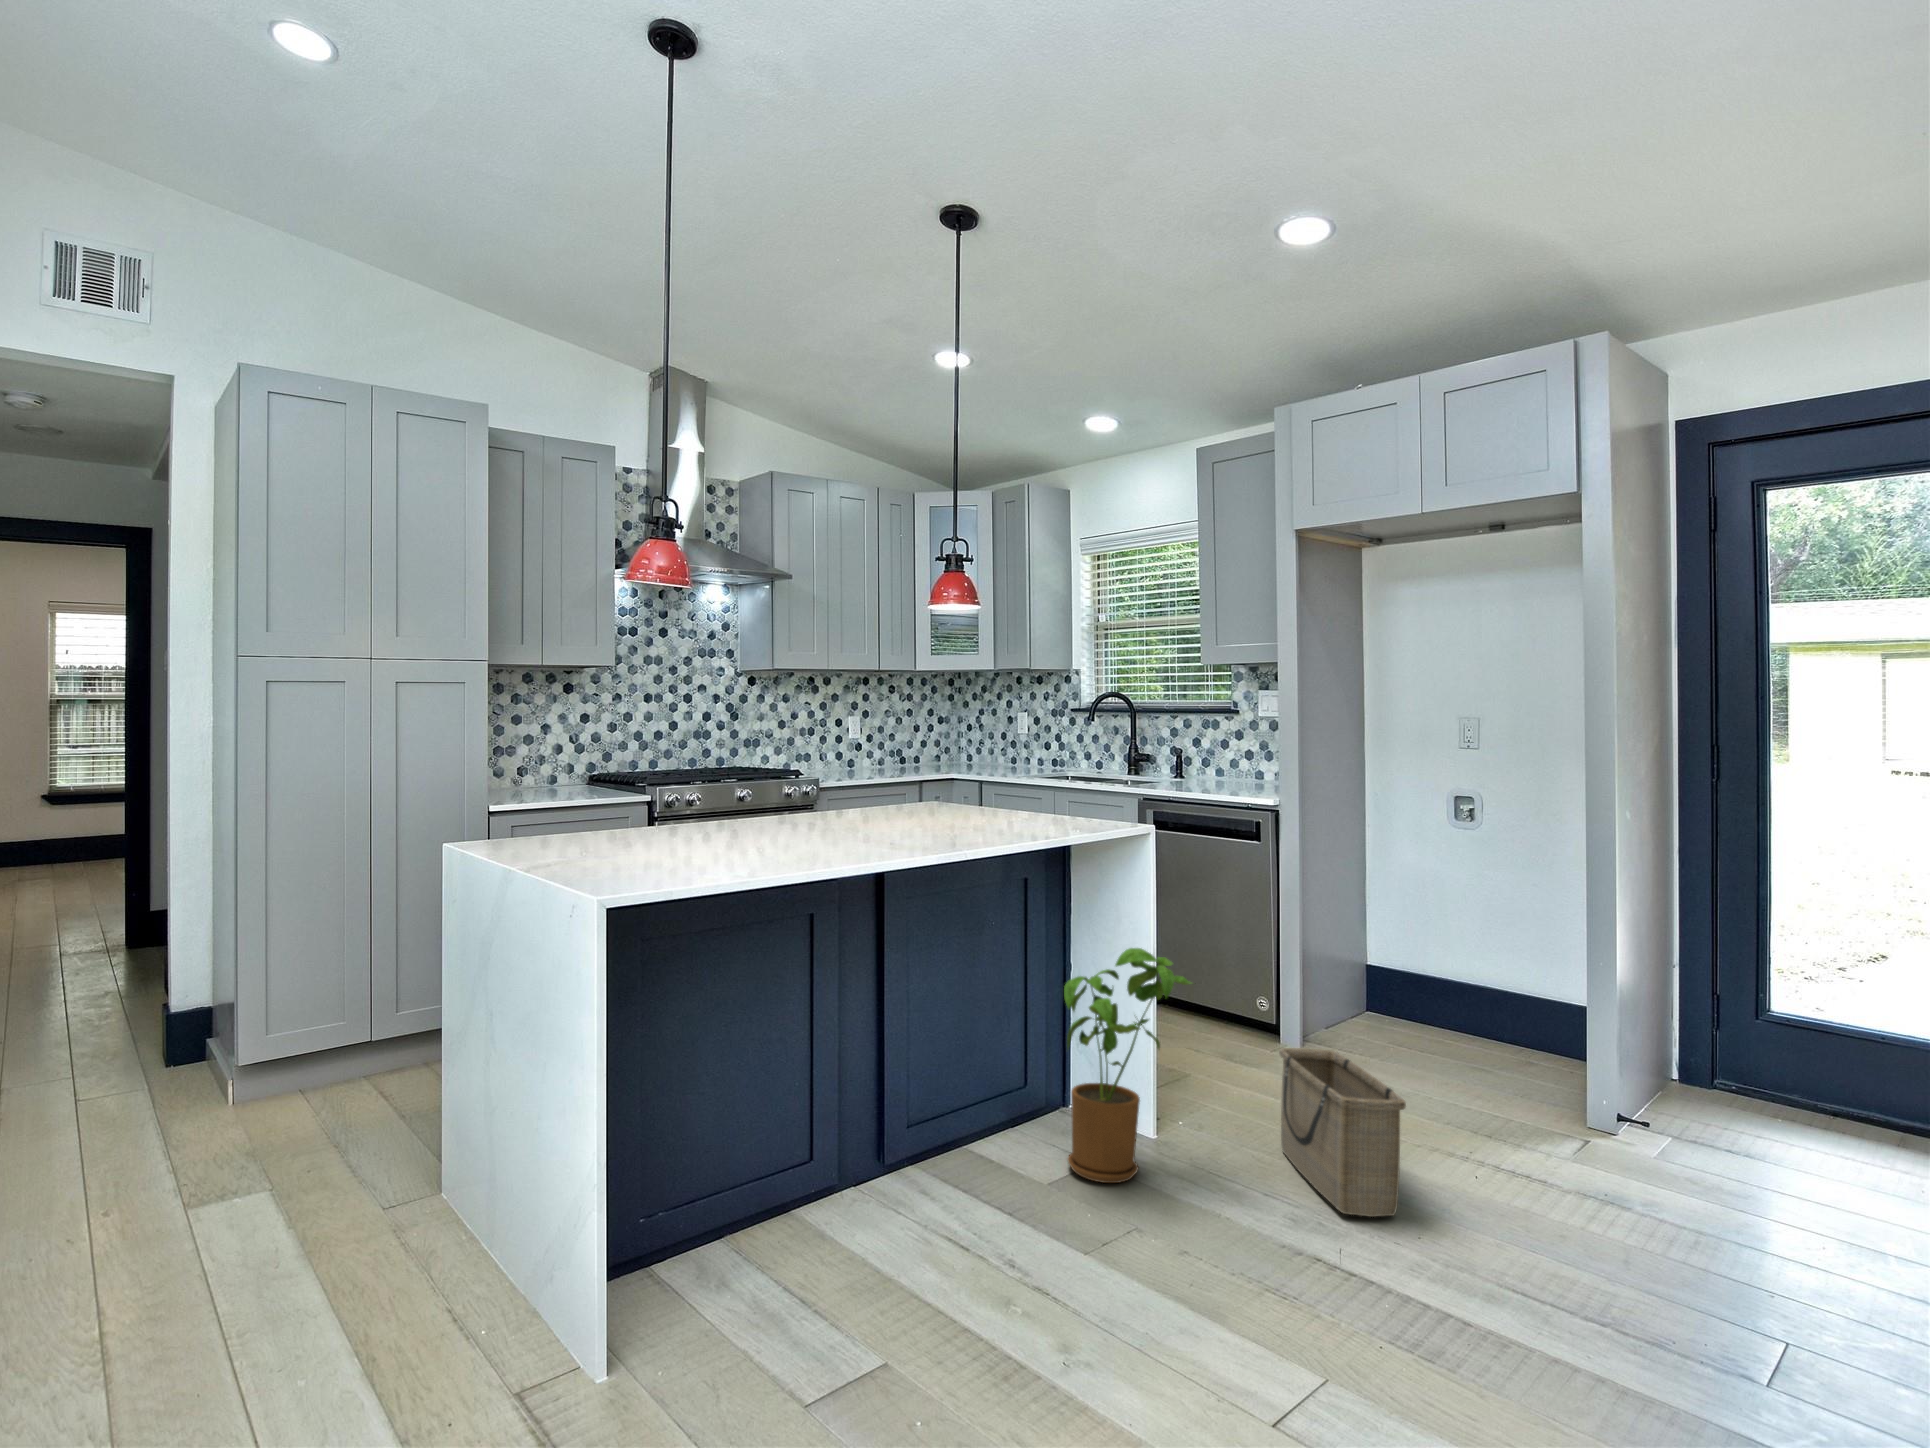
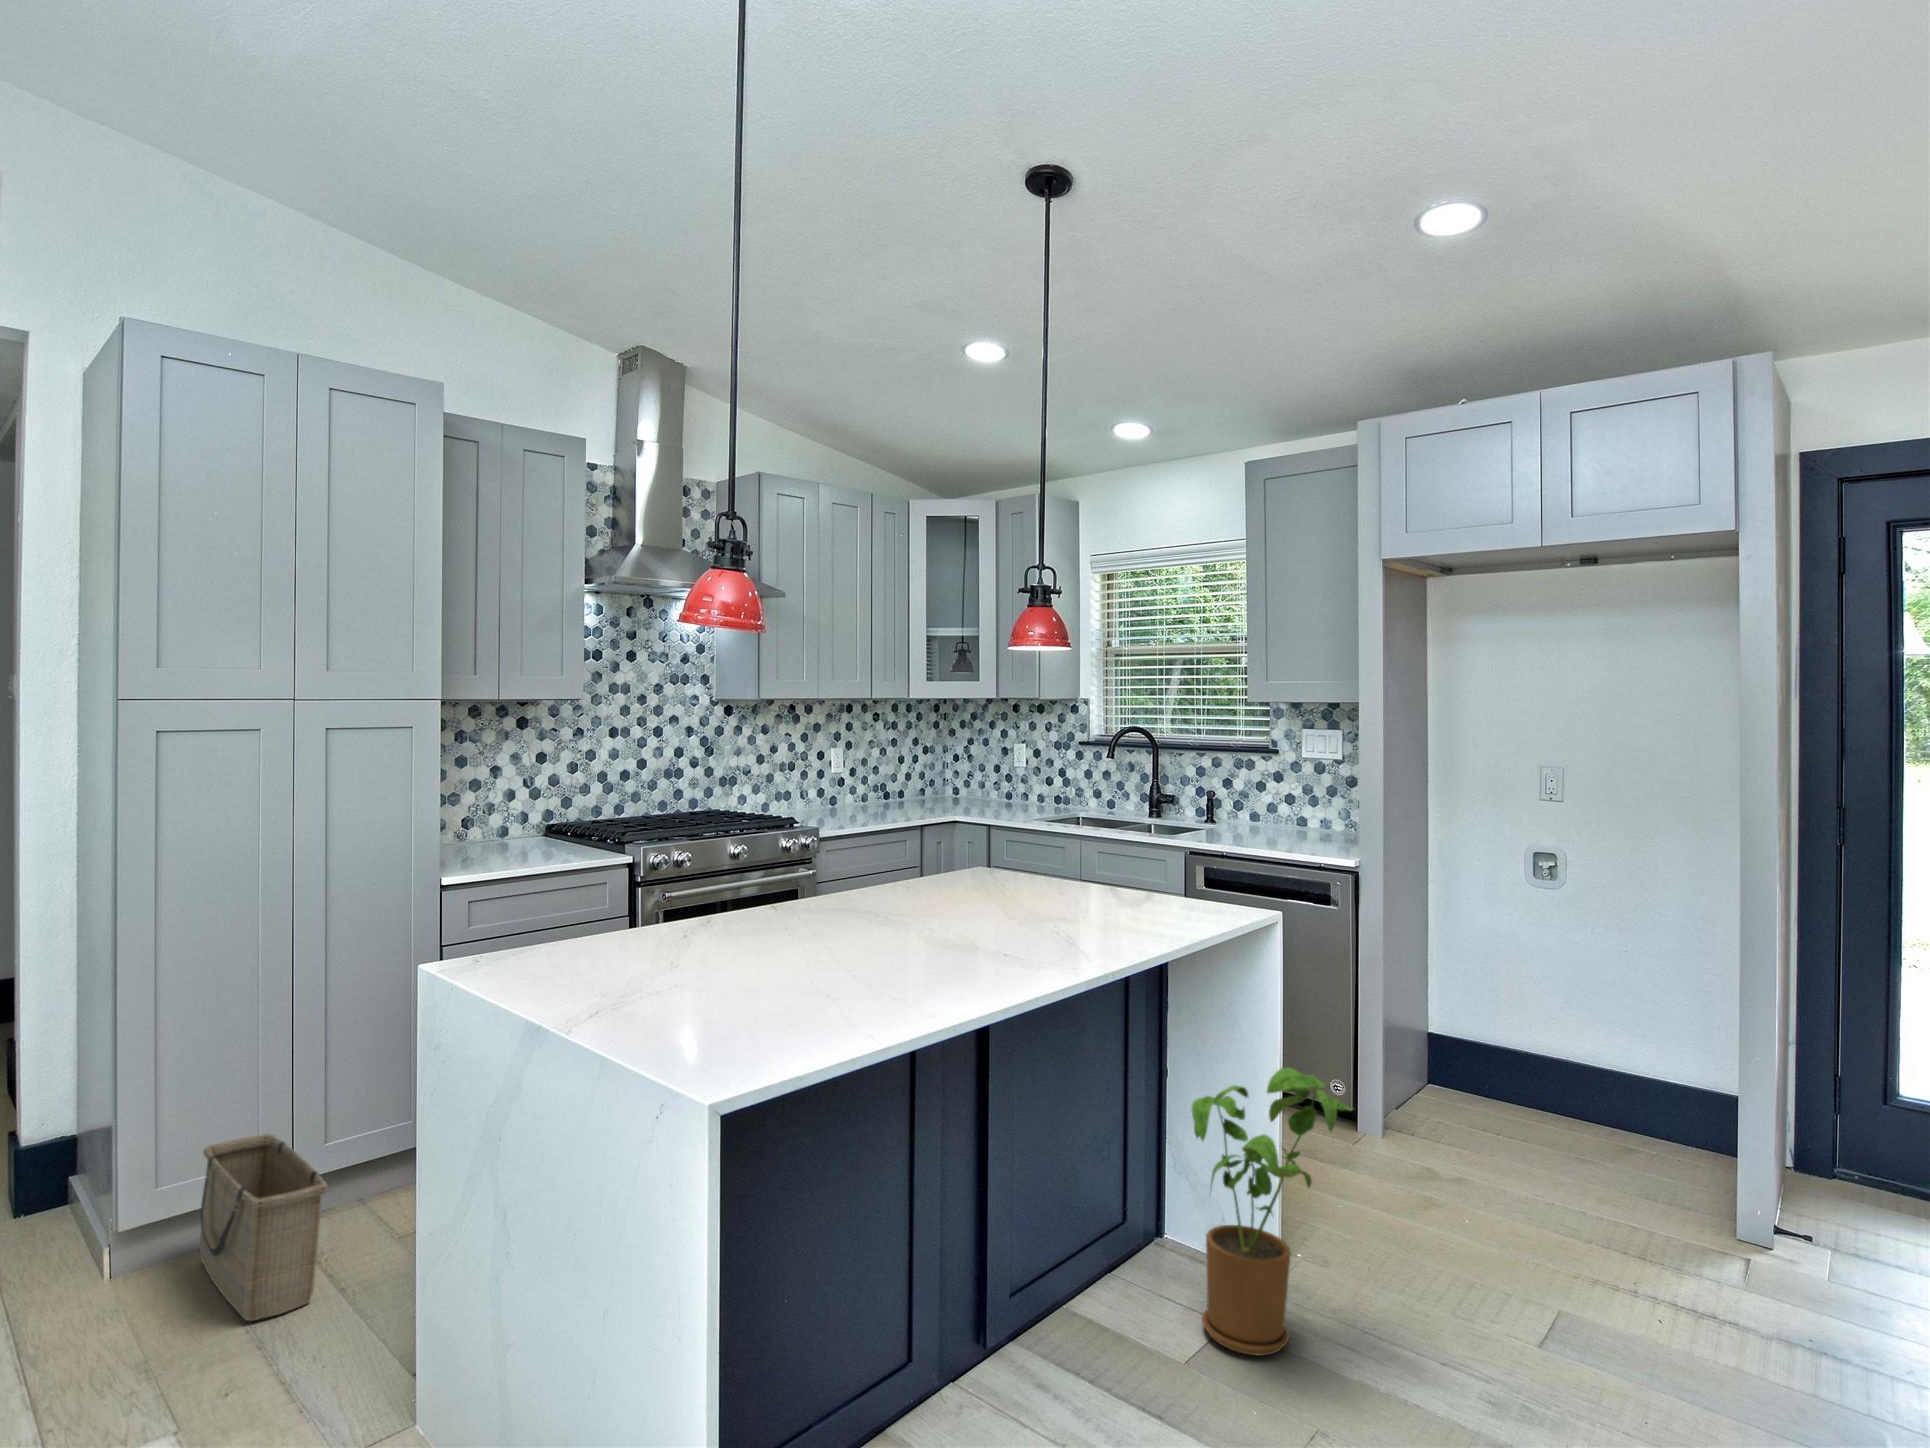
basket: present [1279,1048,1406,1217] -> present [200,1134,327,1321]

